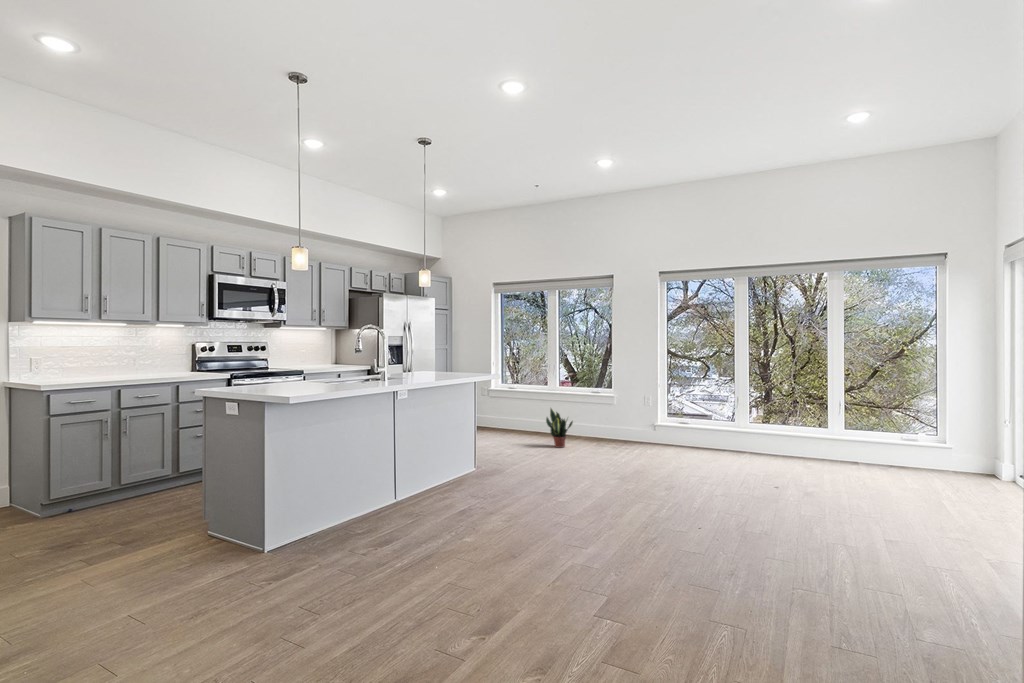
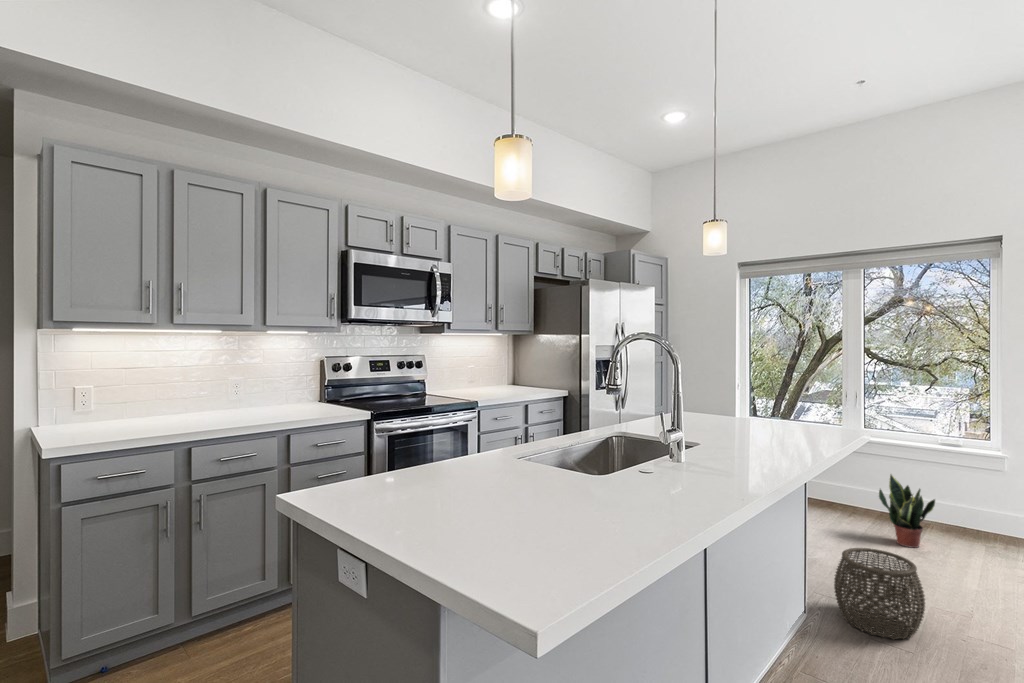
woven basket: none [489,436,526,475] -> present [834,548,925,639]

